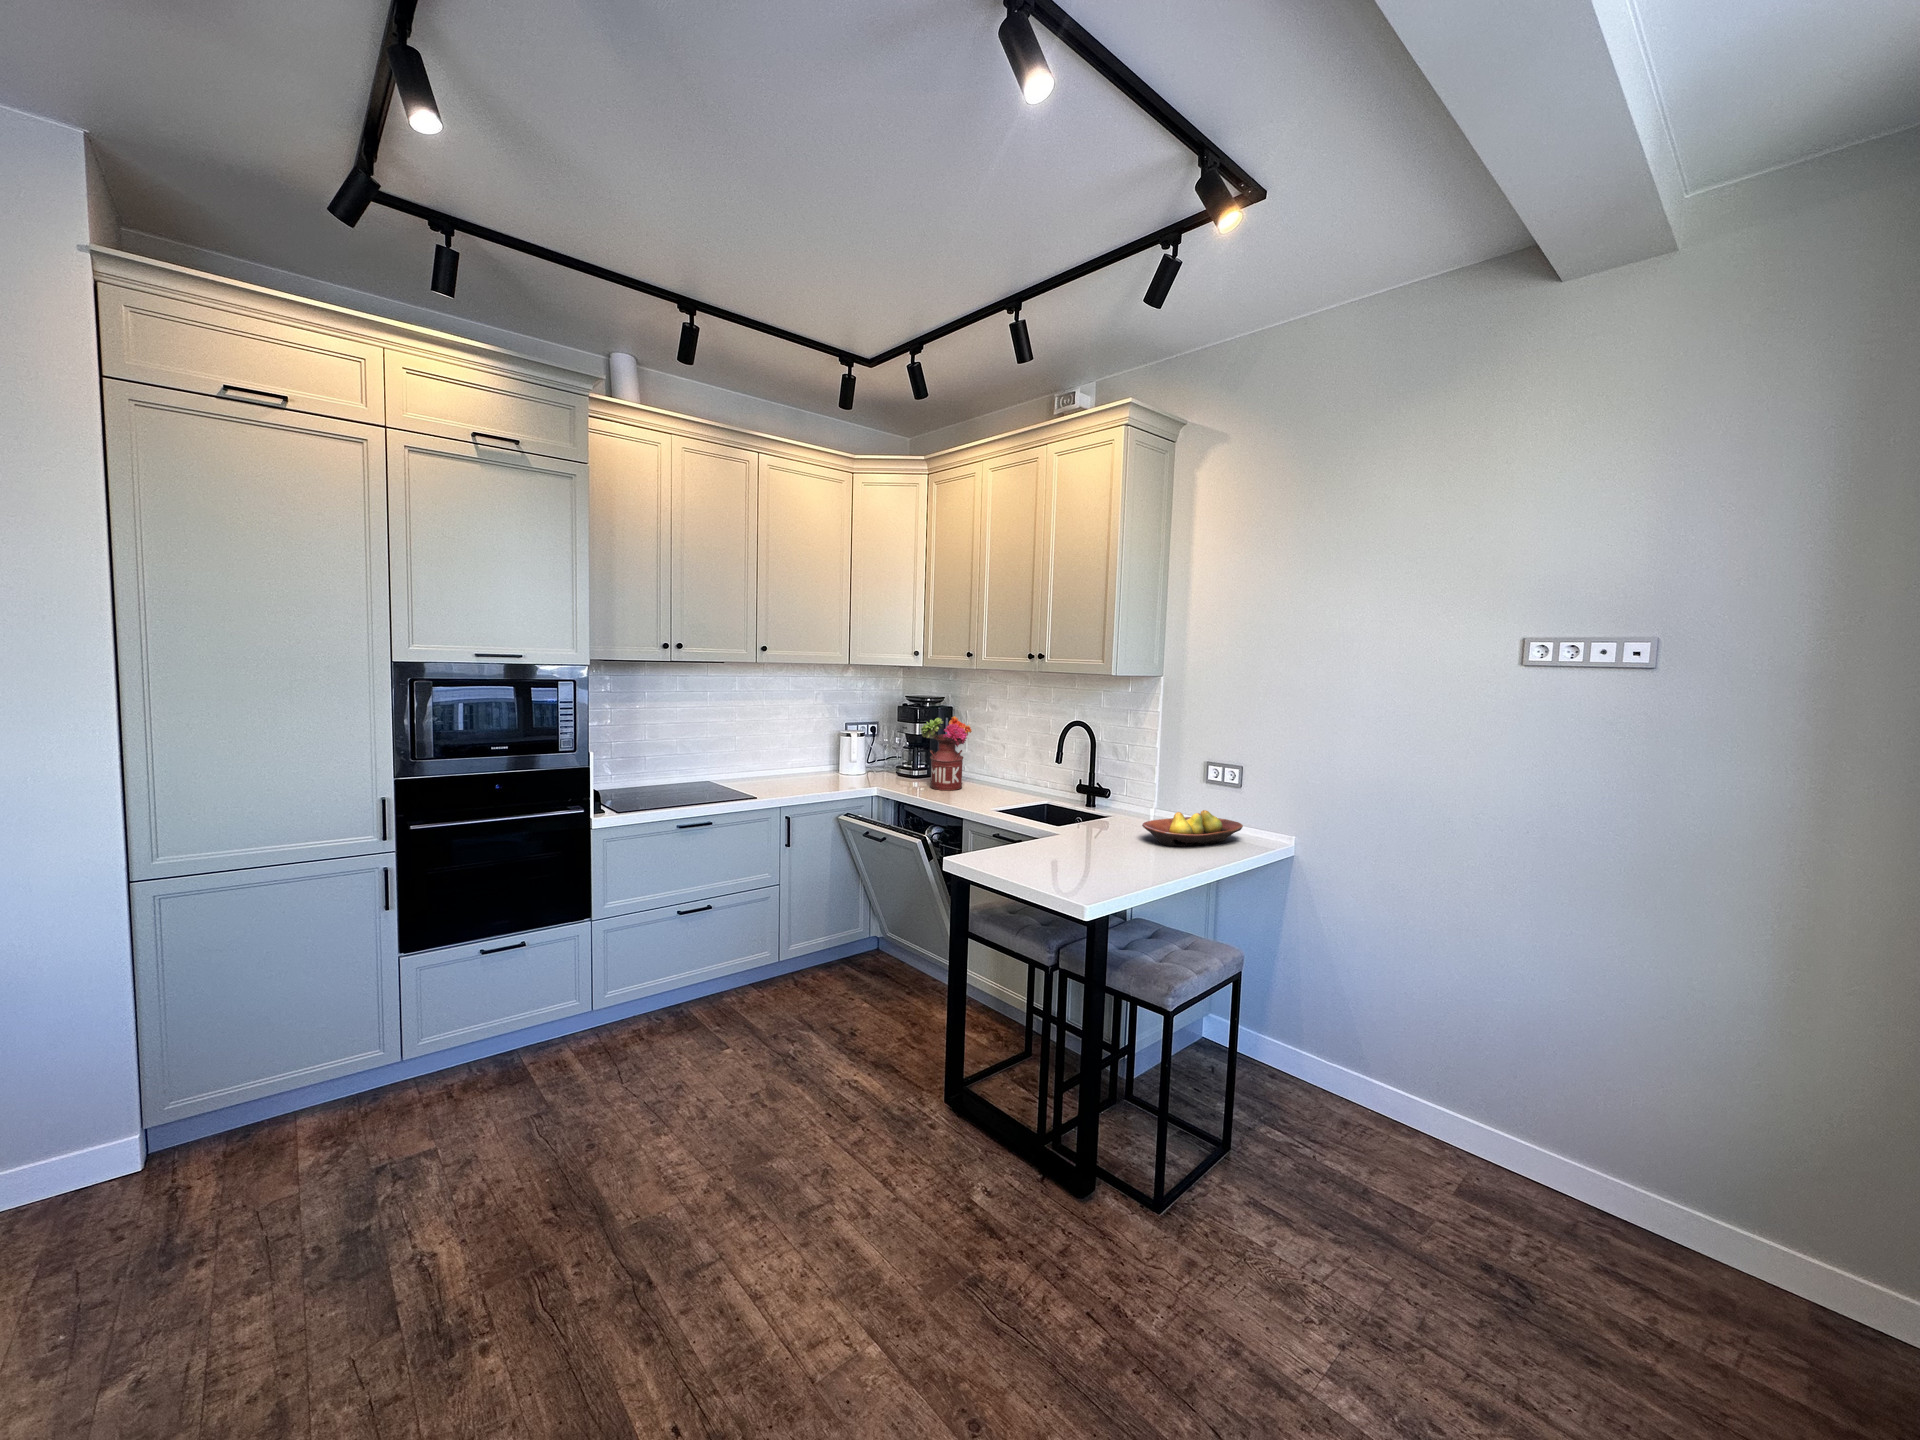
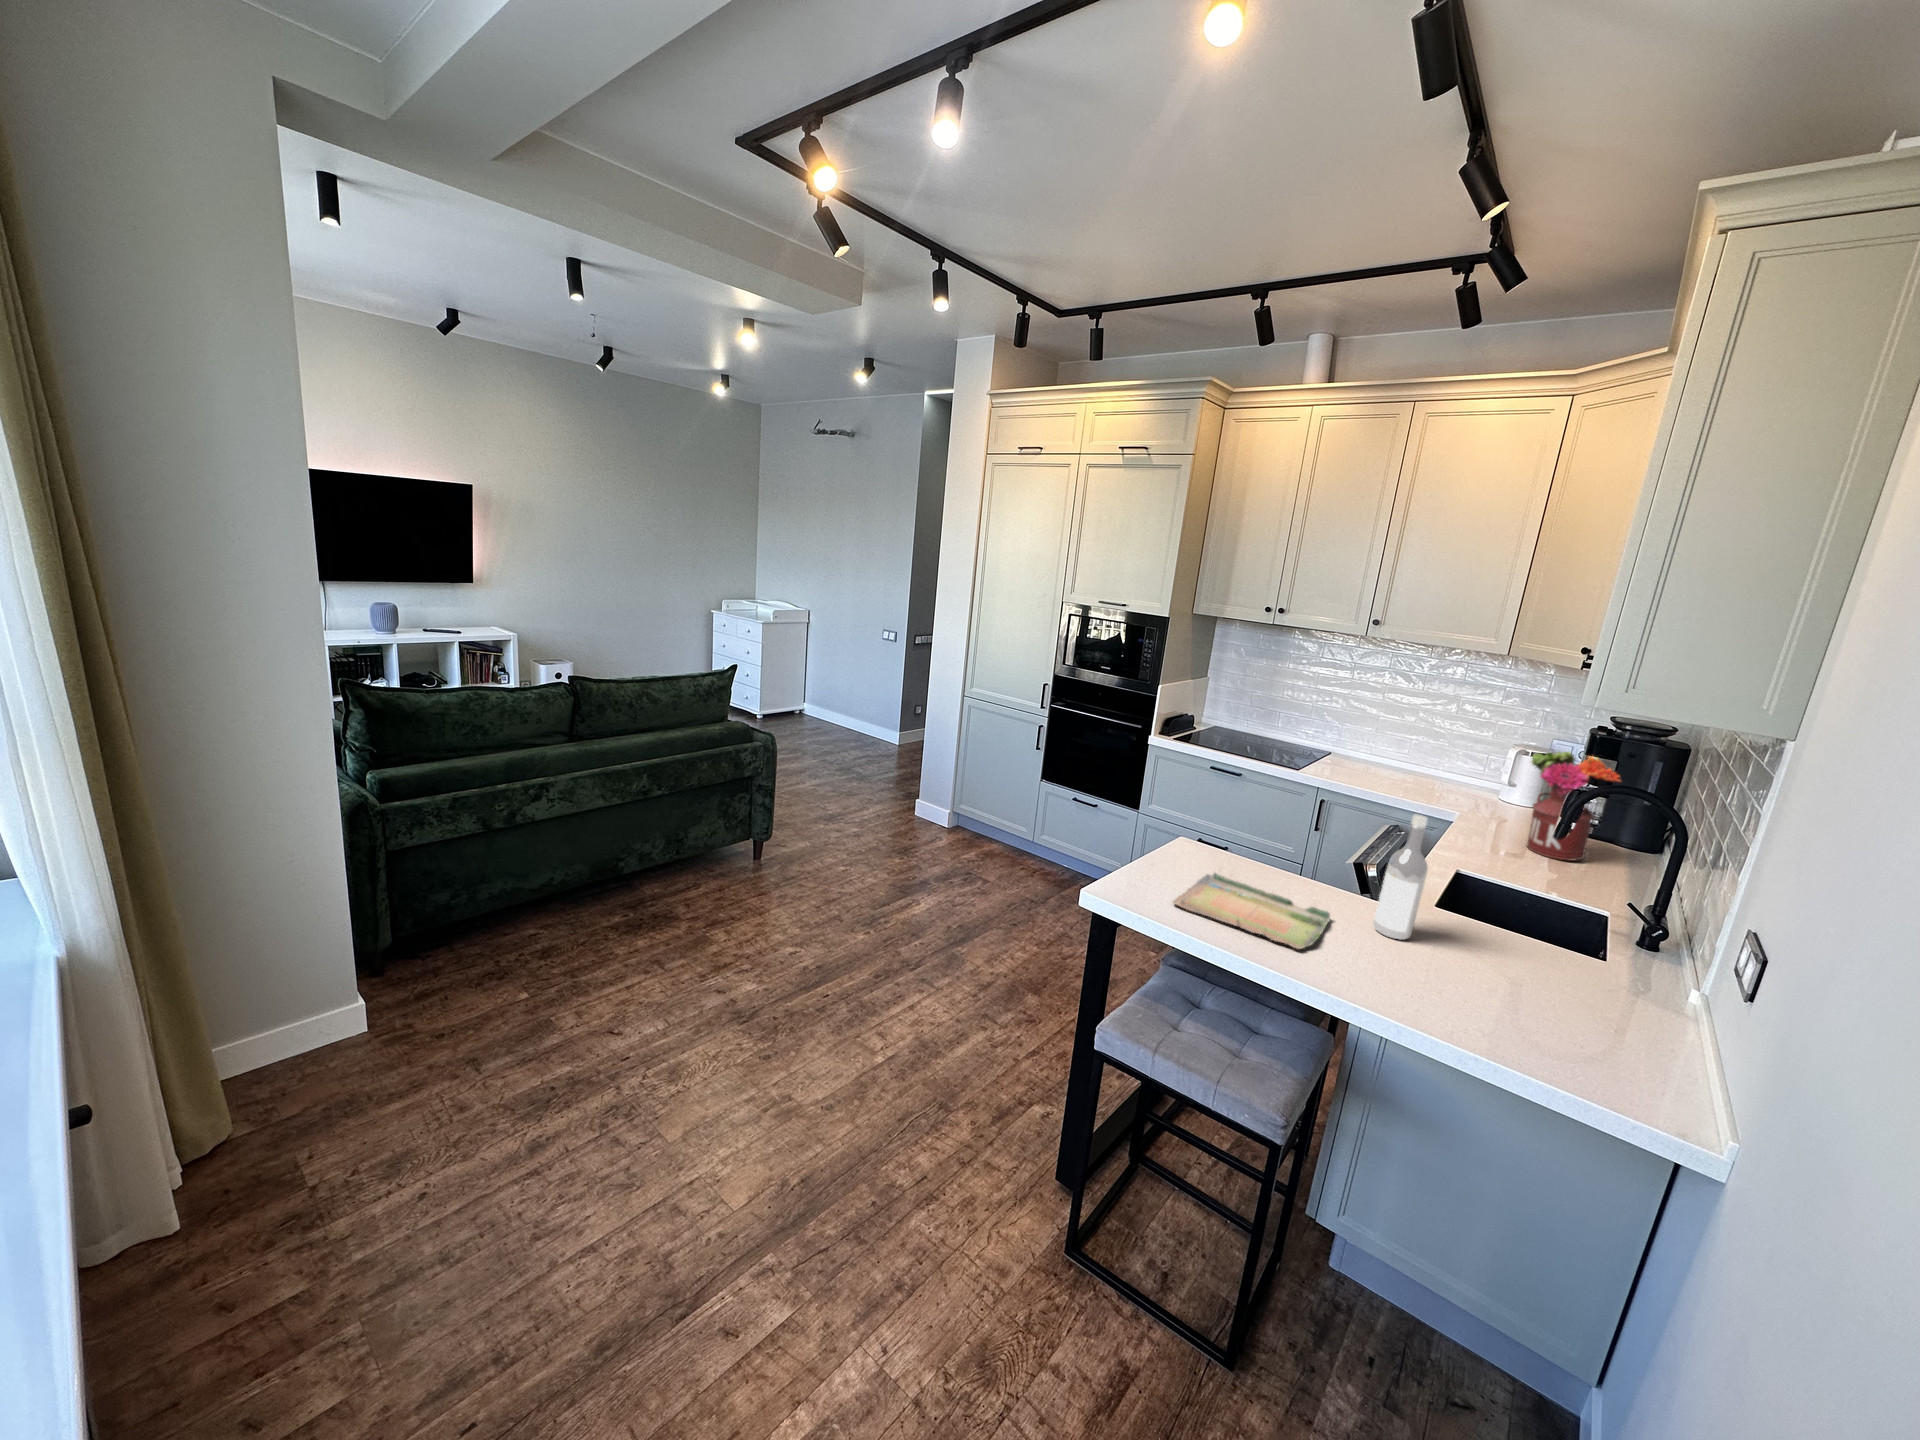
wine bottle: none [1088,754,1113,841] -> present [1374,815,1428,940]
fruit bowl: present [1142,810,1243,846] -> none [1404,941,1636,1056]
tray: none [1032,842,1150,877] -> present [1173,873,1330,950]

